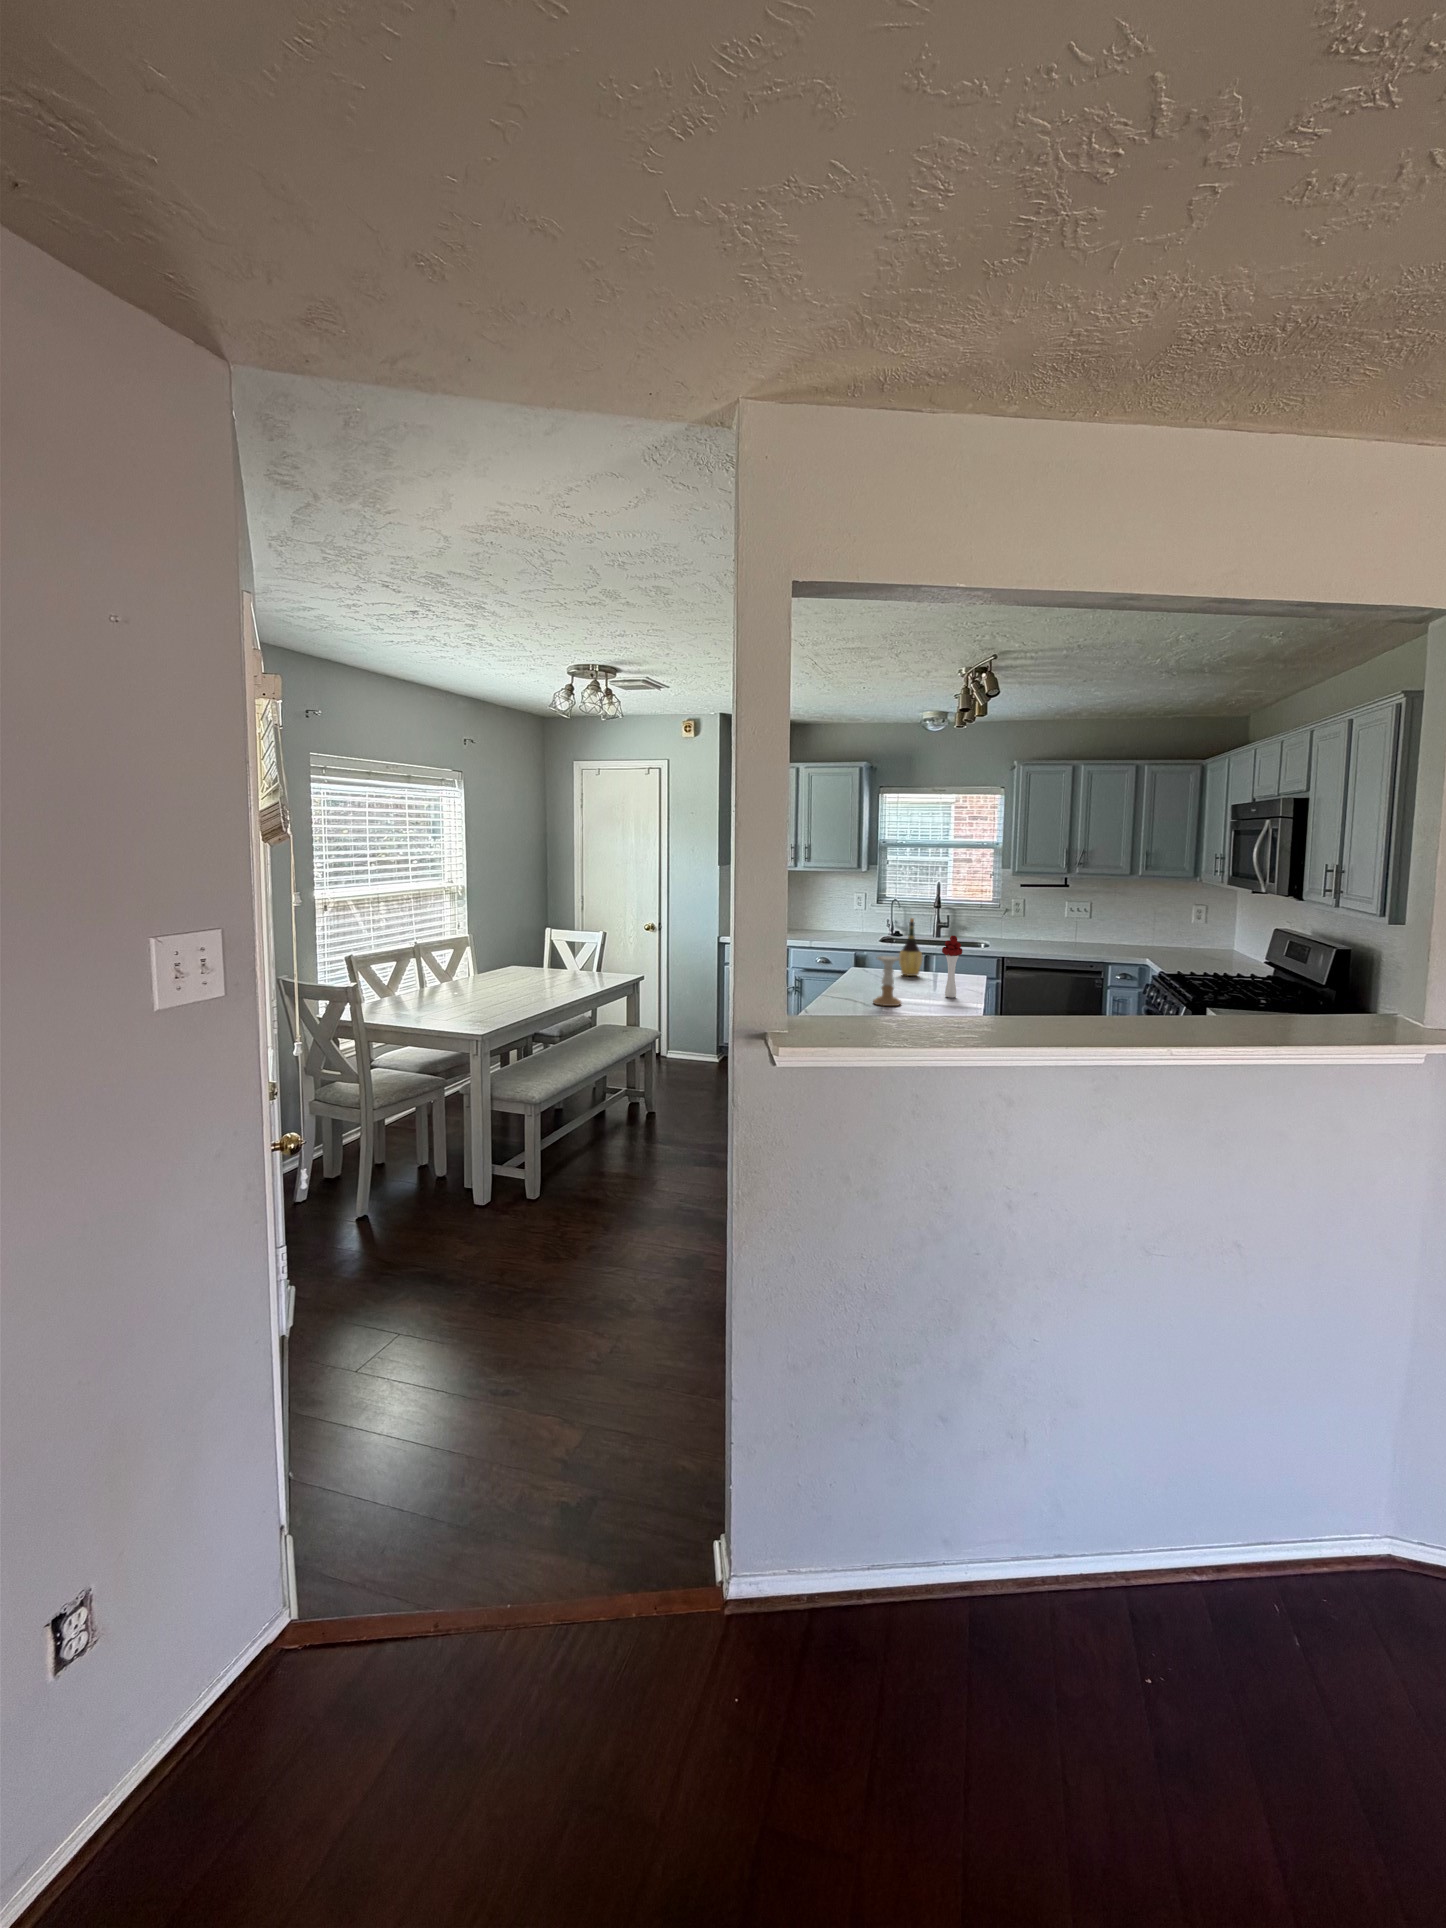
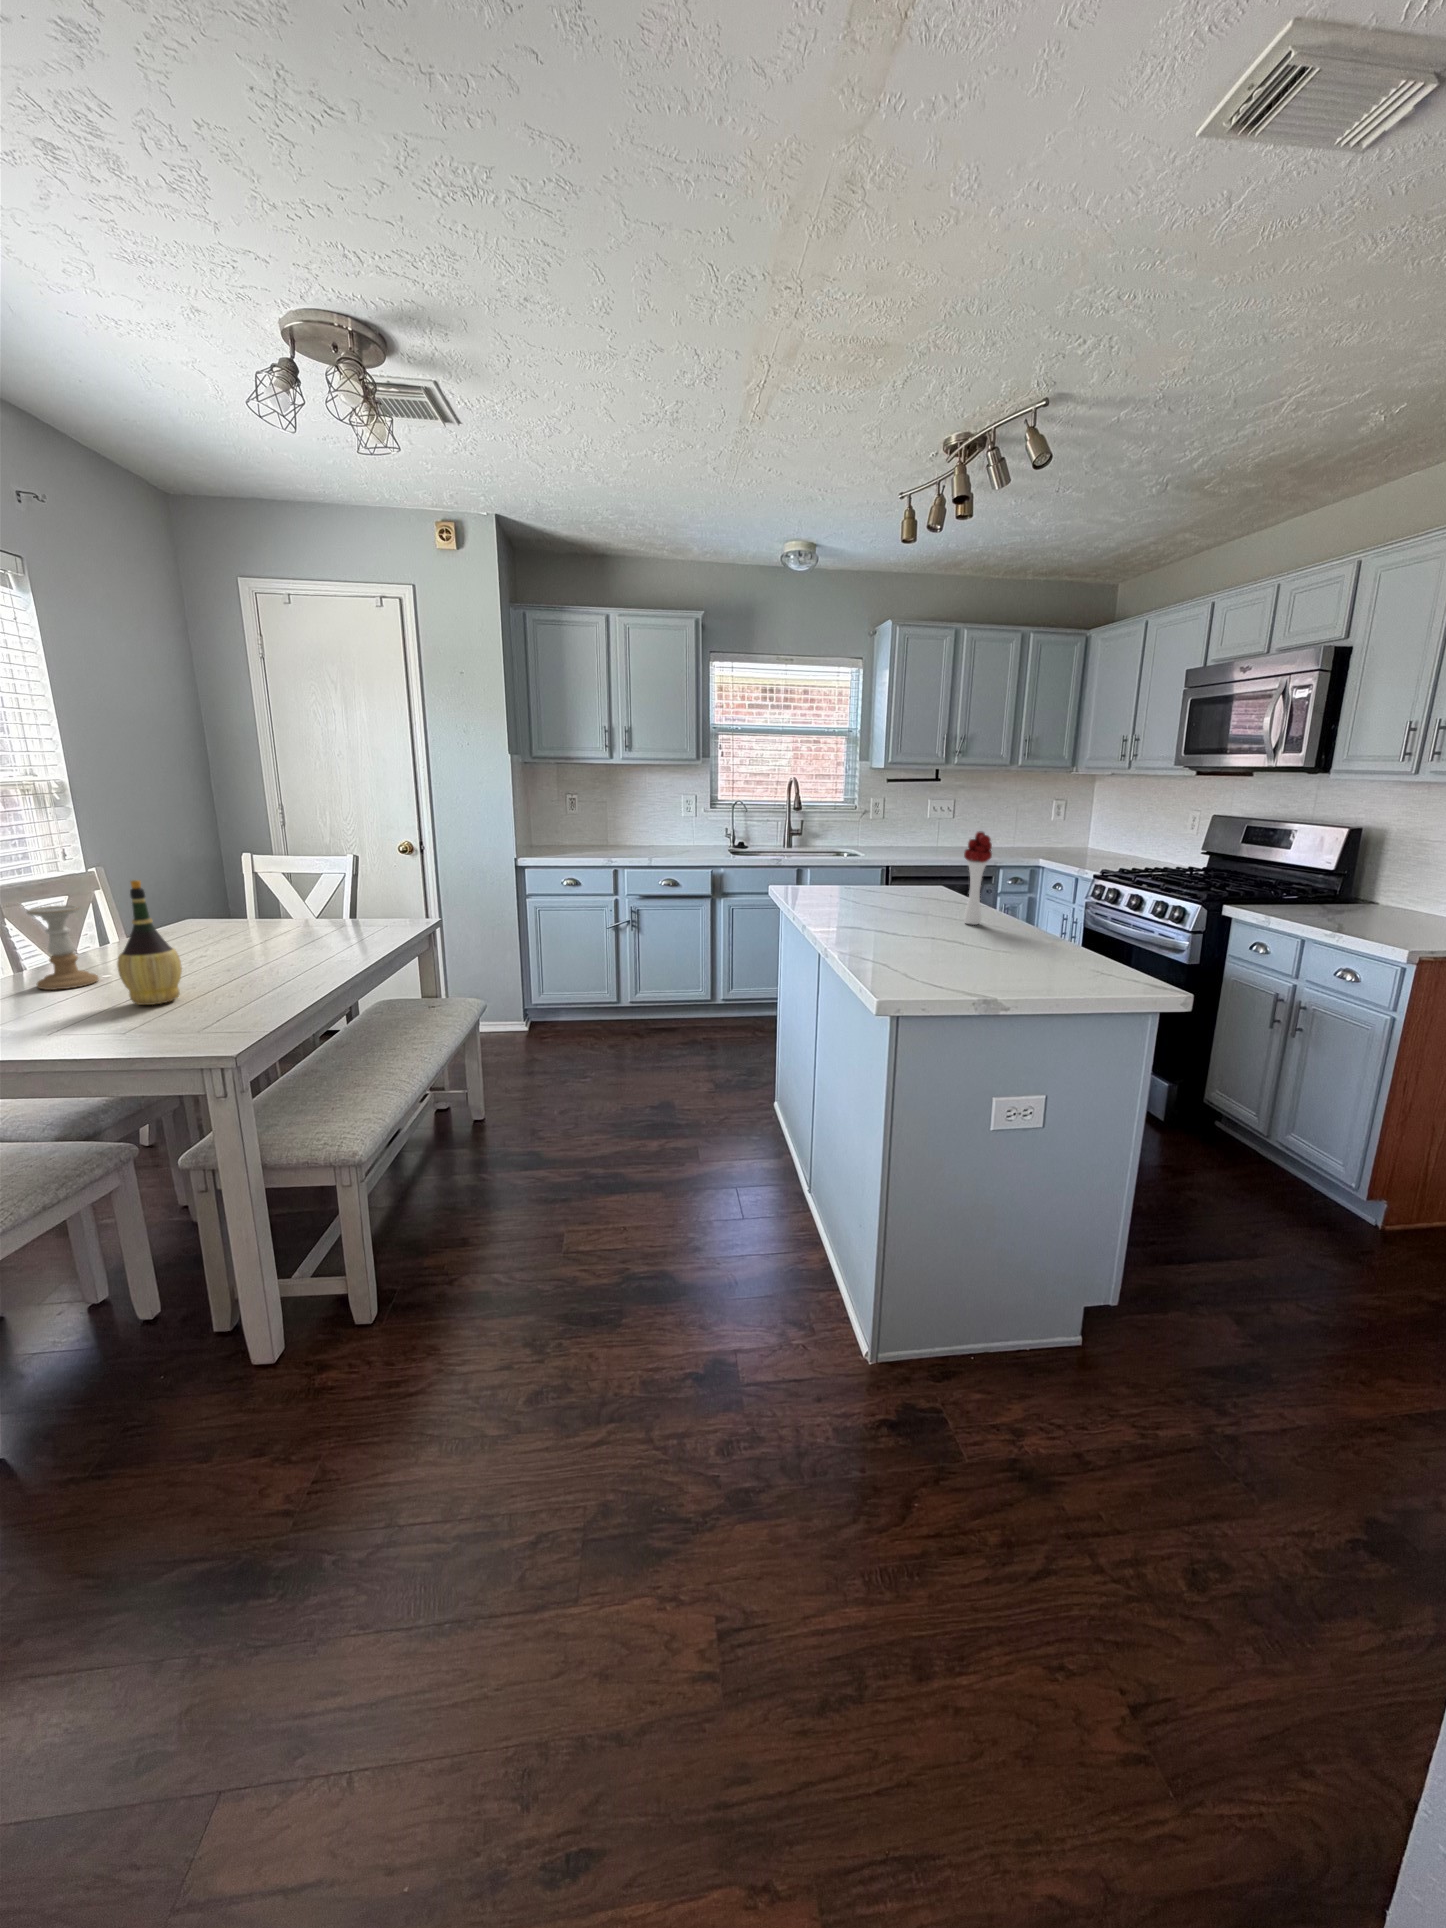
wine bottle: present [899,918,922,976] -> present [117,880,182,1005]
candle holder: present [873,956,901,1006] -> present [27,905,99,990]

